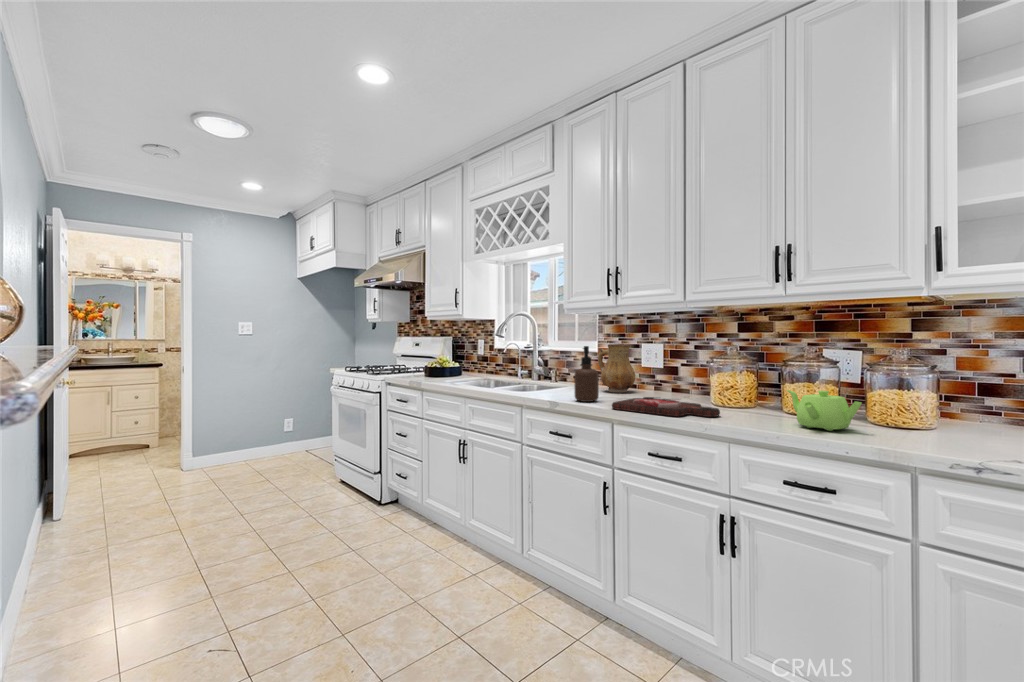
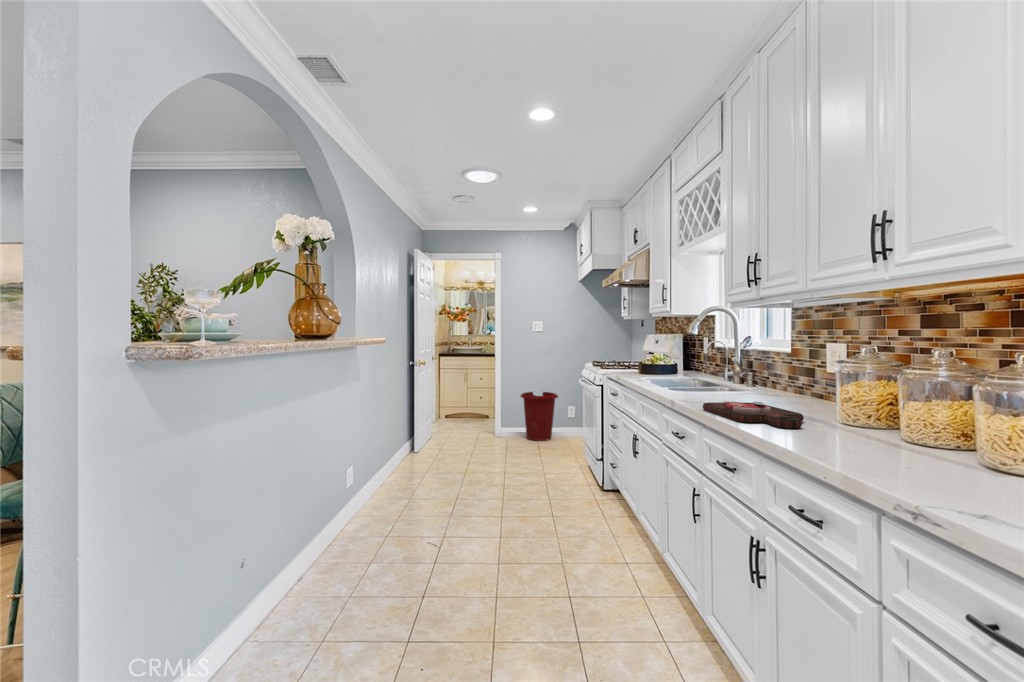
ceramic pitcher: present [598,344,635,393] -> none [765,343,810,400]
soap dispenser: present [574,346,599,402] -> none [695,343,723,402]
teapot: present [787,390,862,431] -> none [839,402,935,459]
waste bin: none [229,408,282,470] -> present [520,392,558,441]

